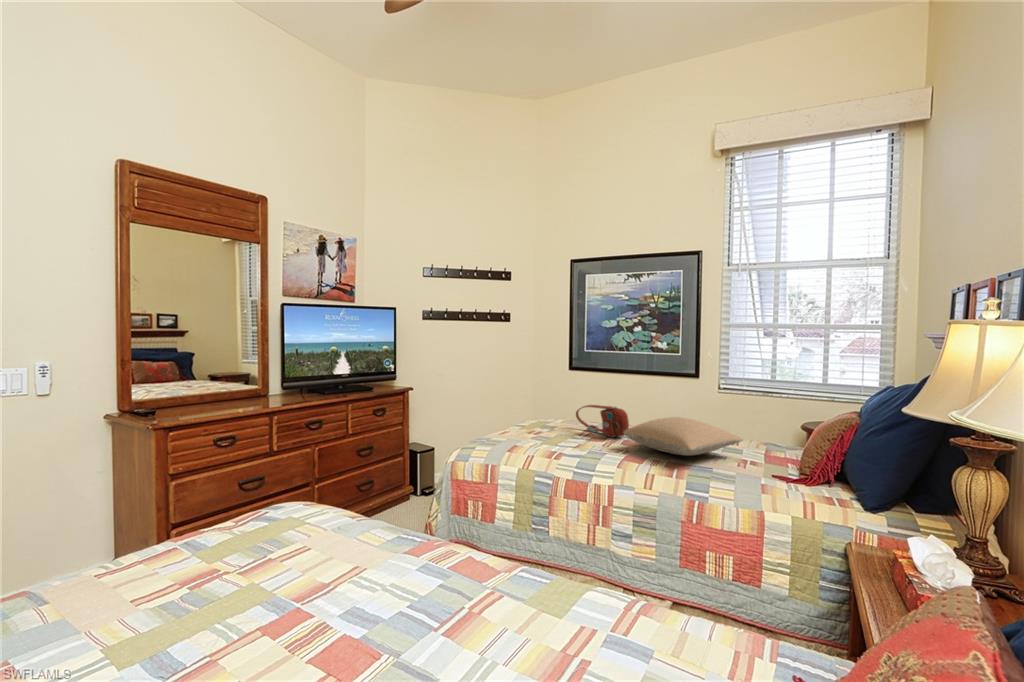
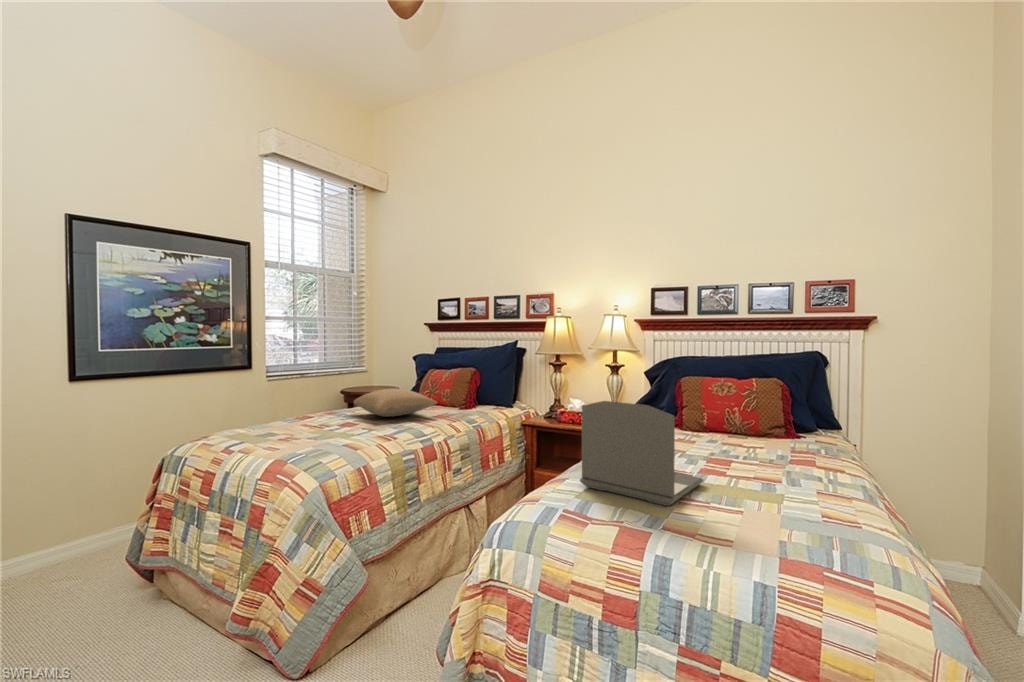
handbag: present [576,405,629,437] -> none [288,394,350,427]
laptop: none [182,425,358,600] -> present [580,401,703,506]

